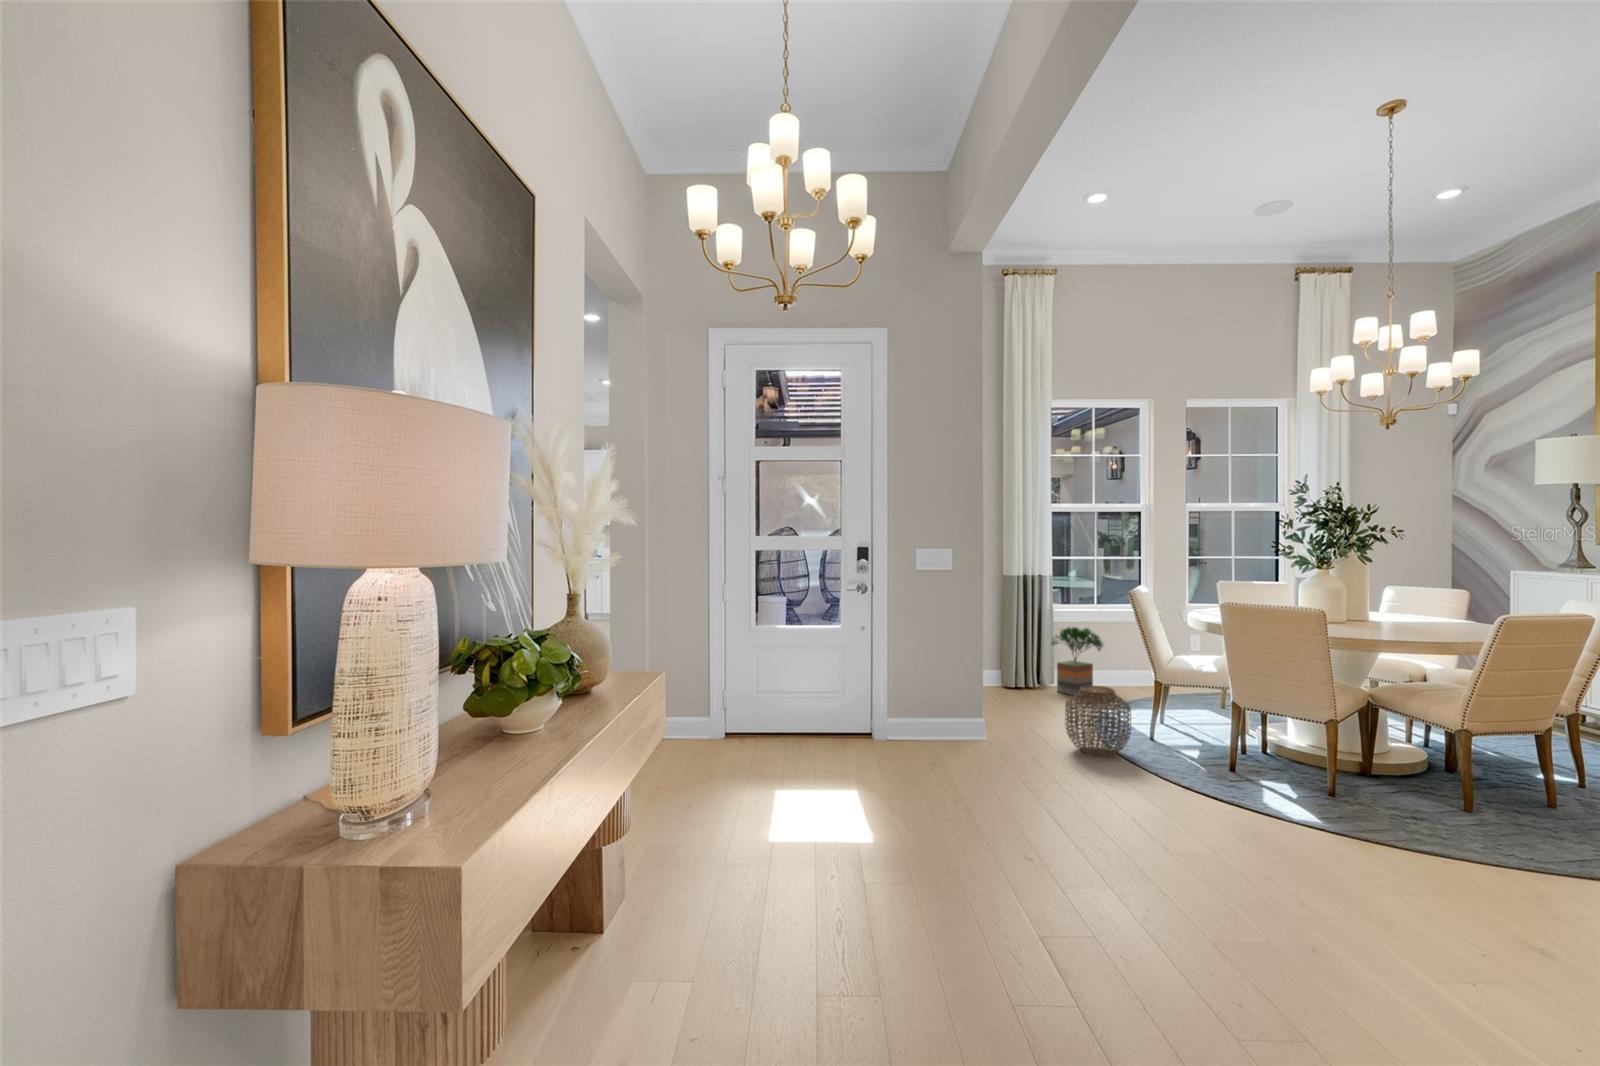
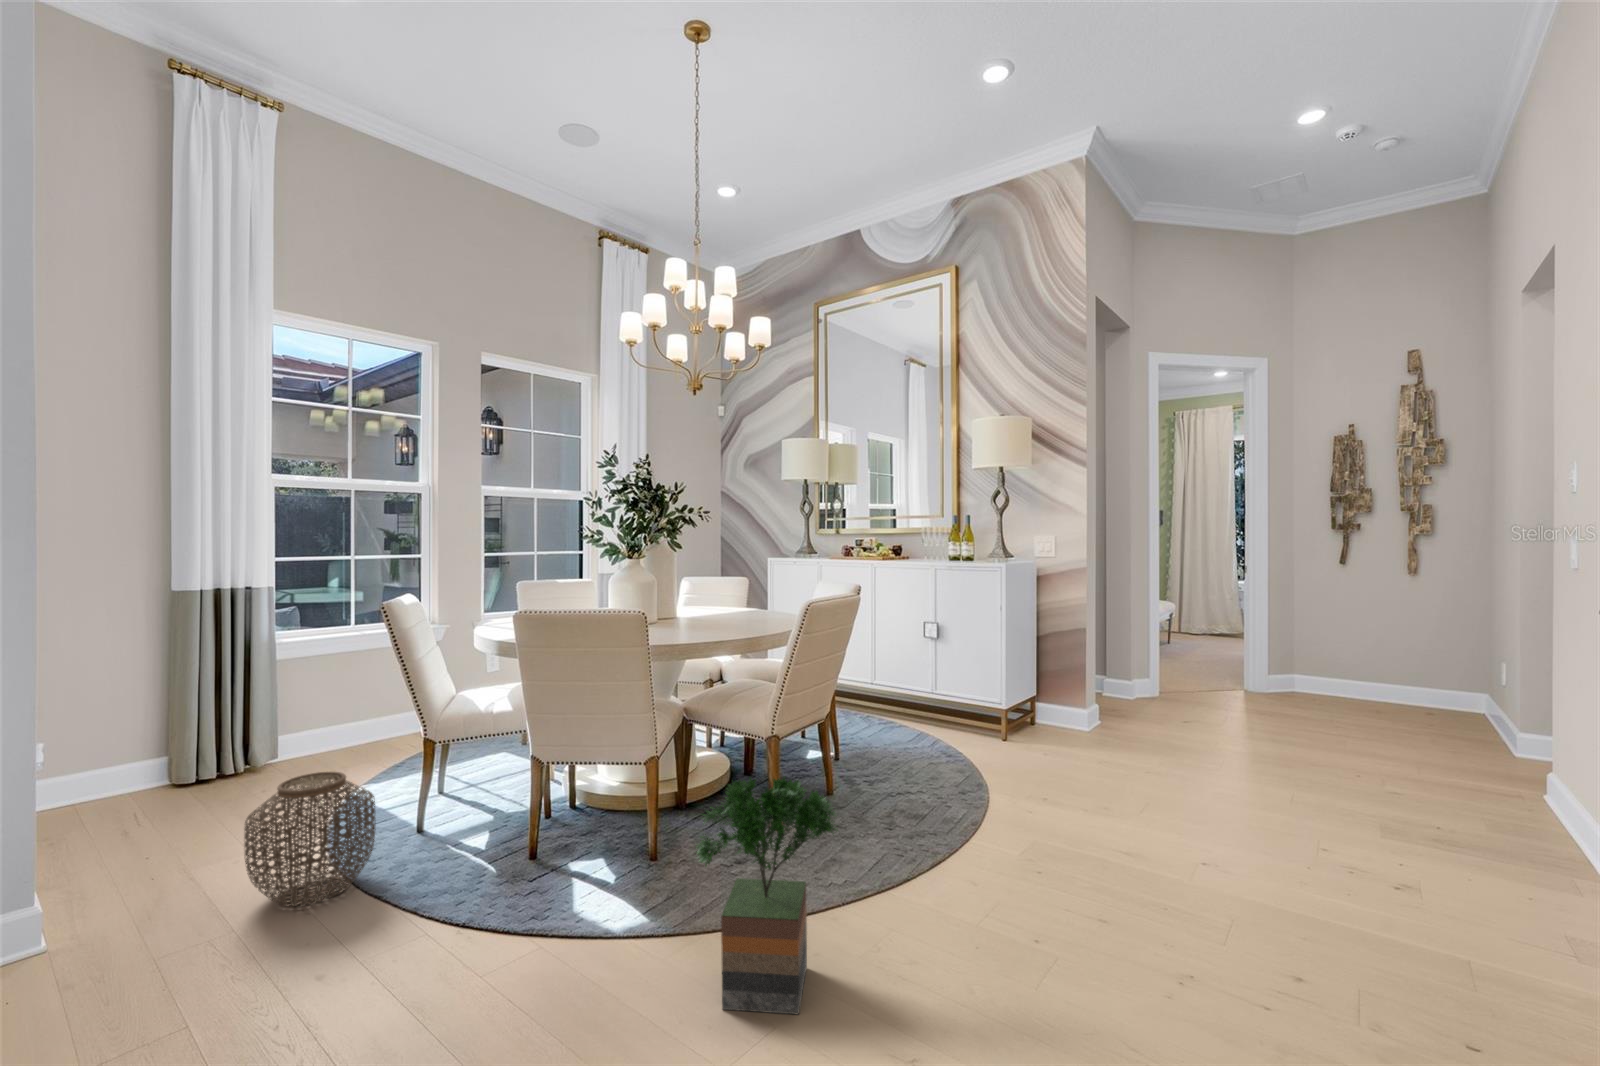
potted tree: present [1052,627,1103,695] -> present [697,776,838,1014]

